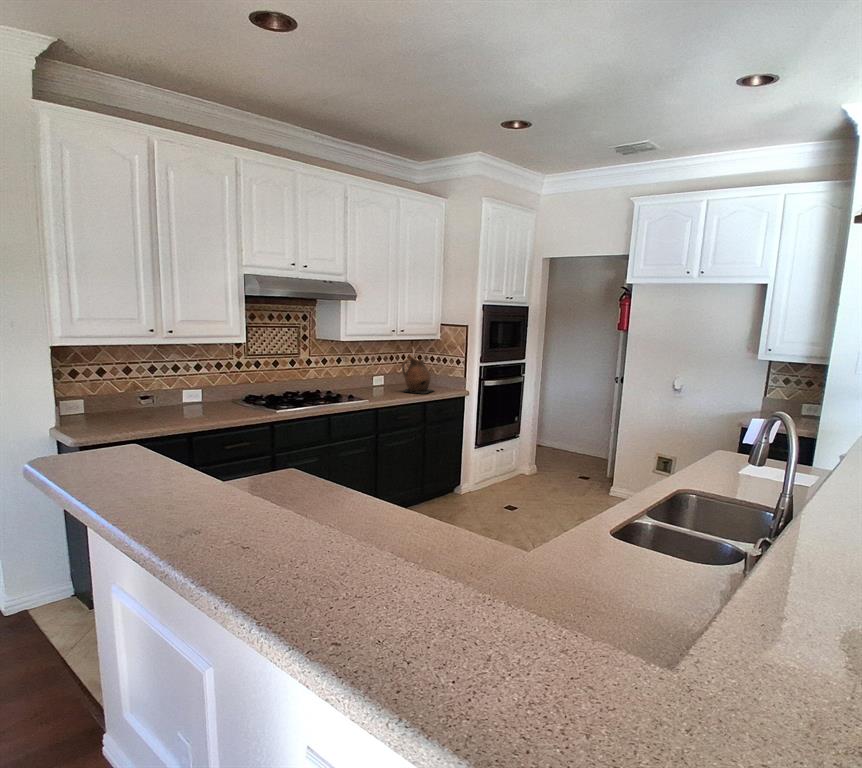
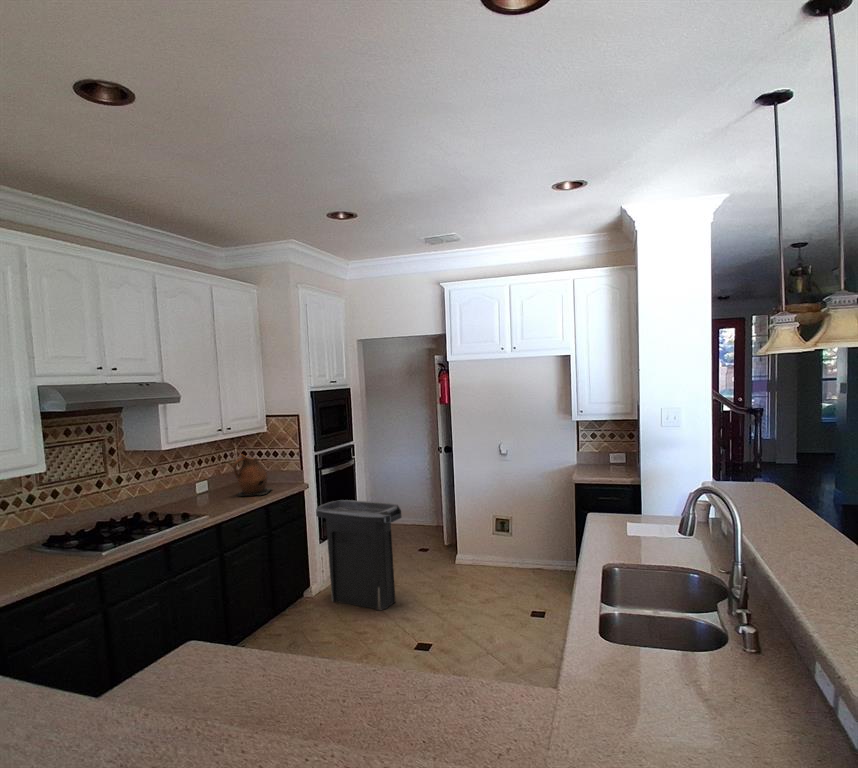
trash can: none [473,412,550,519] -> present [316,500,401,610]

